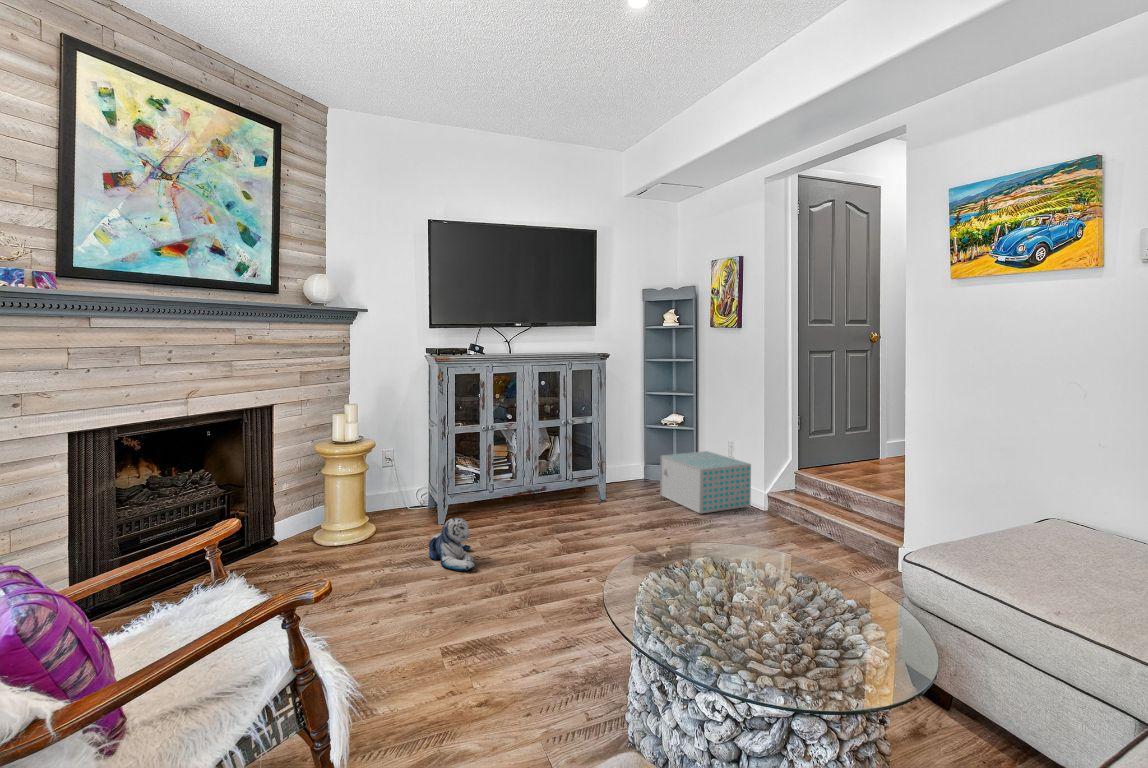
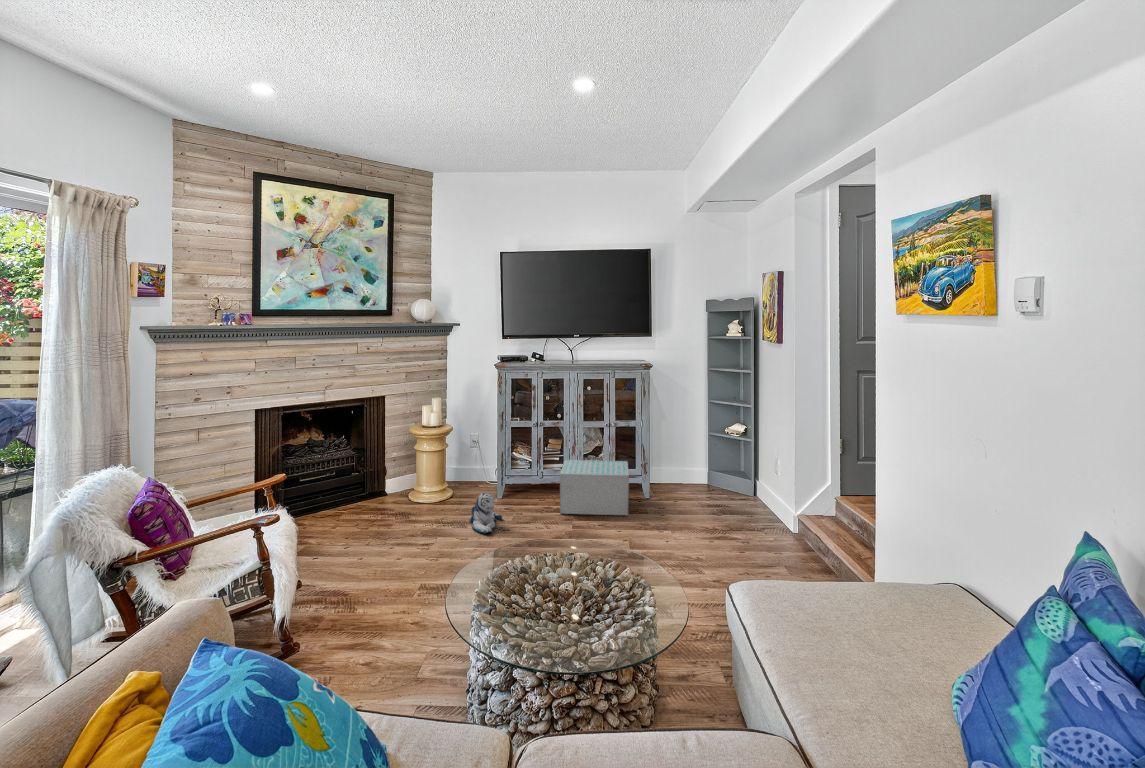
storage box: present [660,451,751,513] -> present [560,460,629,515]

